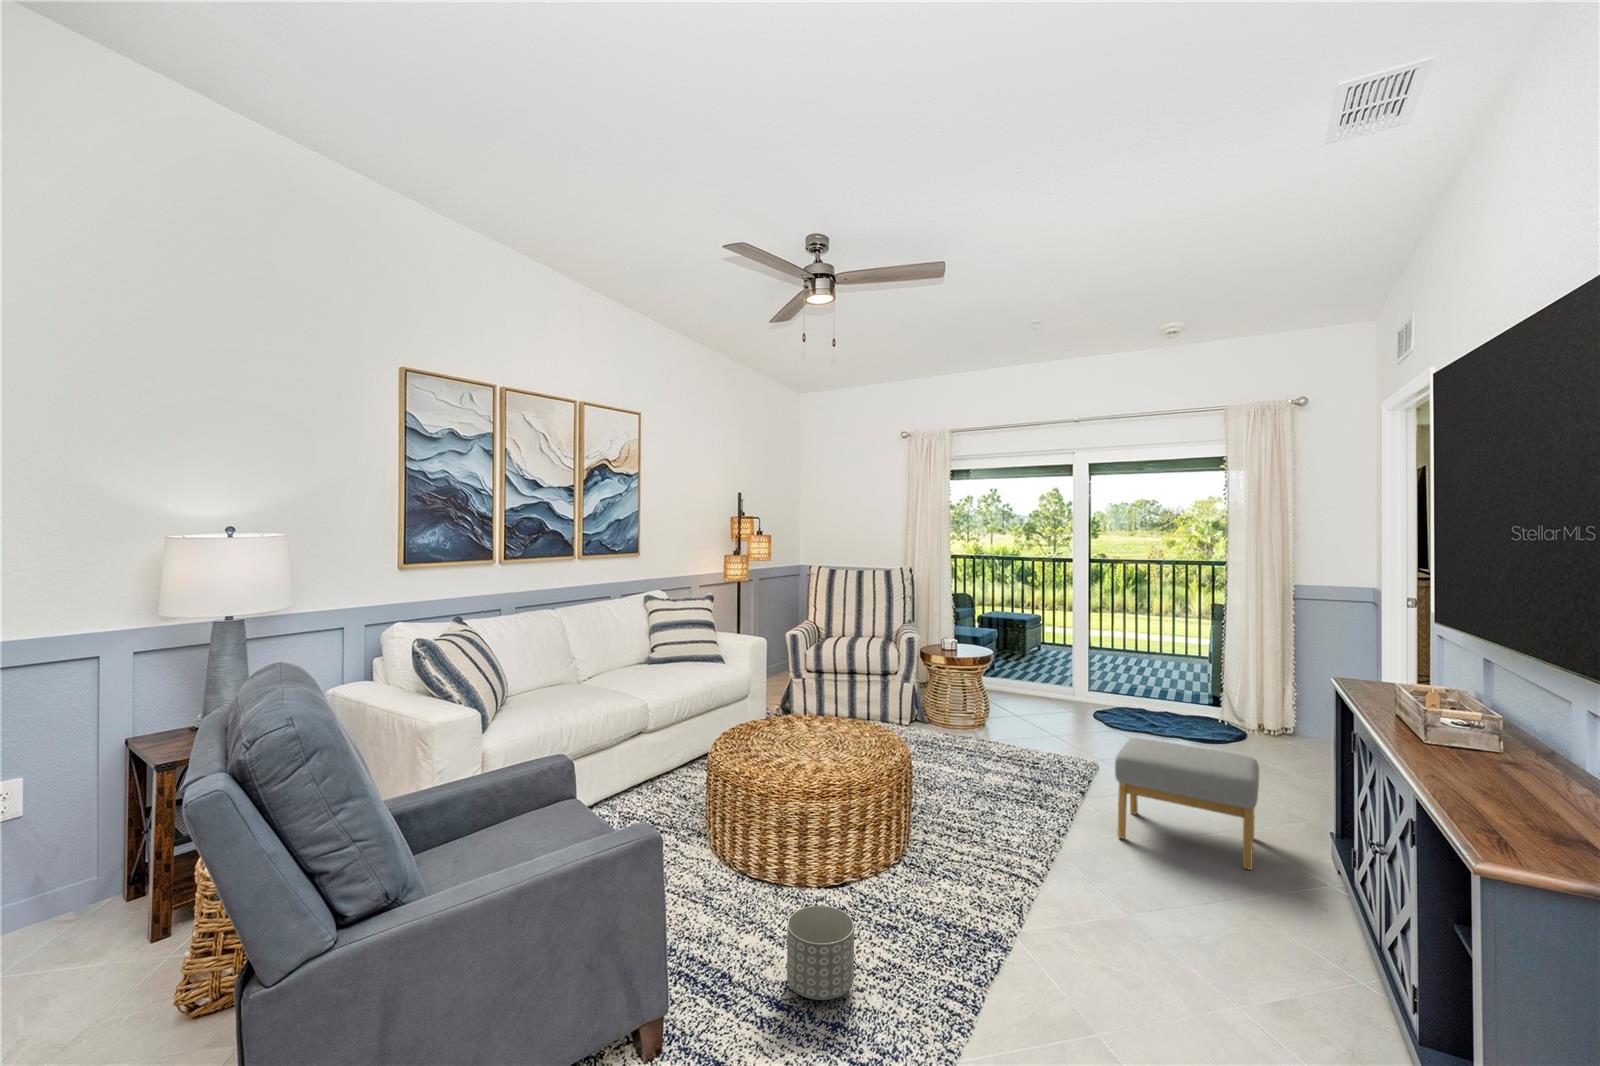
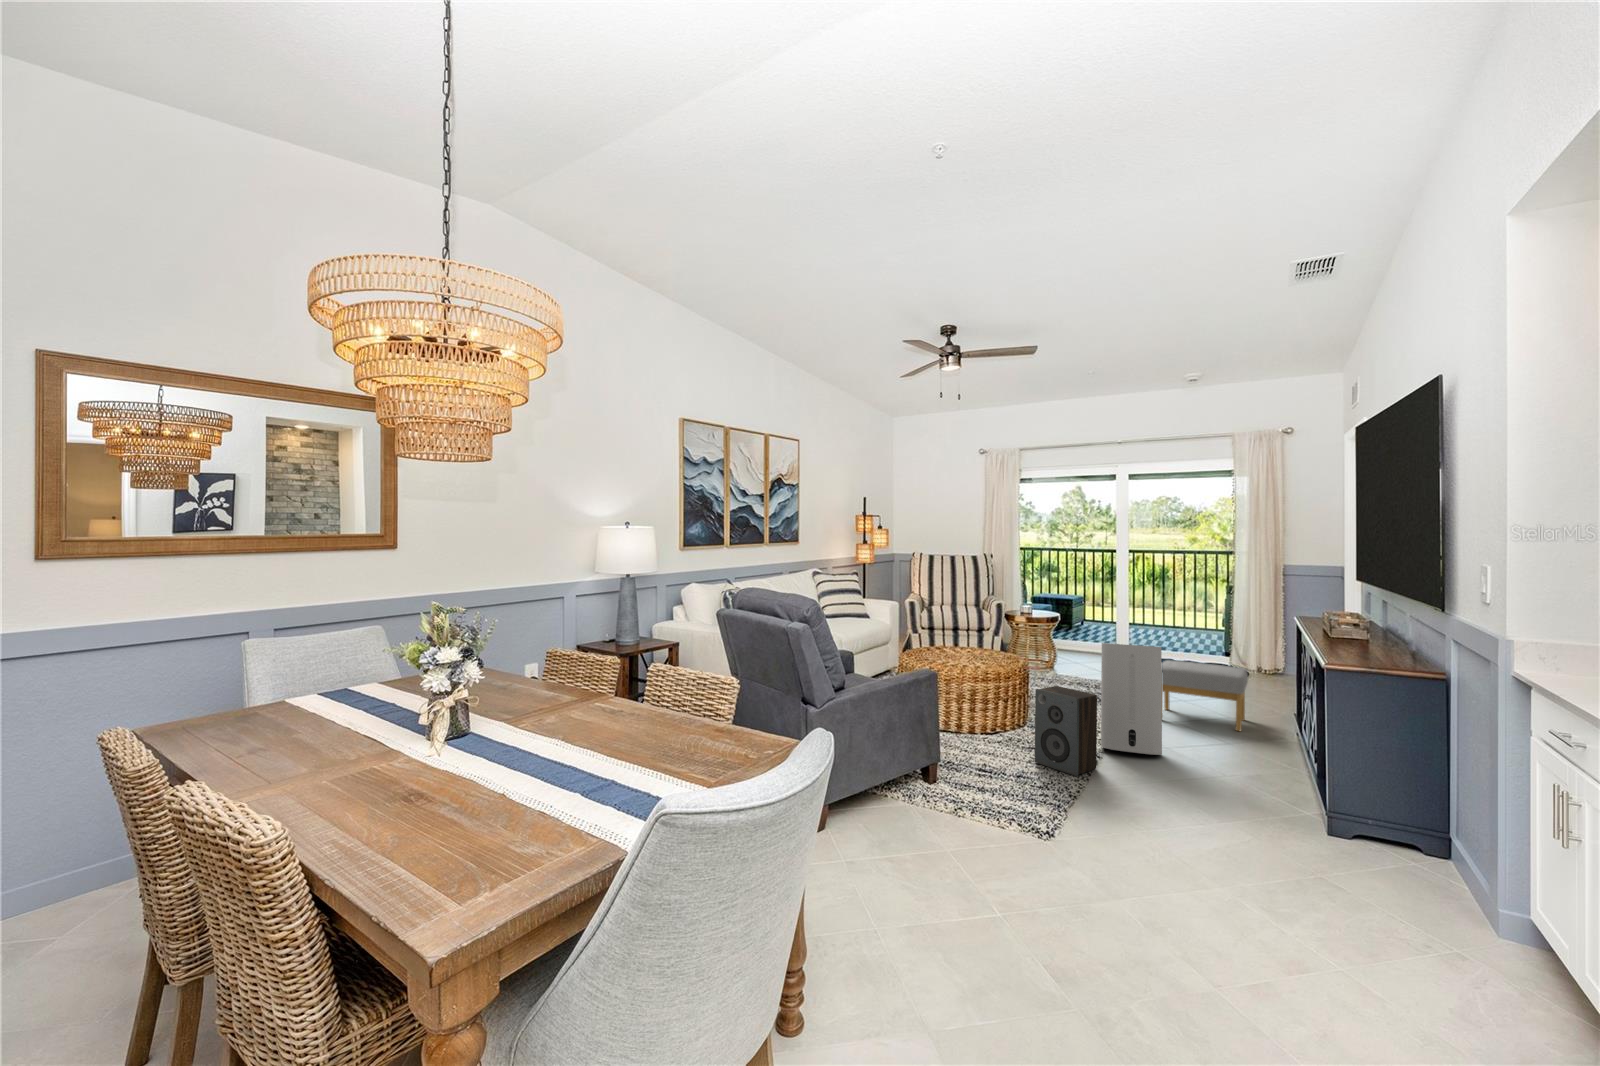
air purifier: none [1016,733,1120,948] -> present [1101,643,1162,755]
speaker: none [888,821,997,1018] -> present [1035,686,1097,776]
planter: present [787,906,854,1000] -> none [983,729,1020,770]

